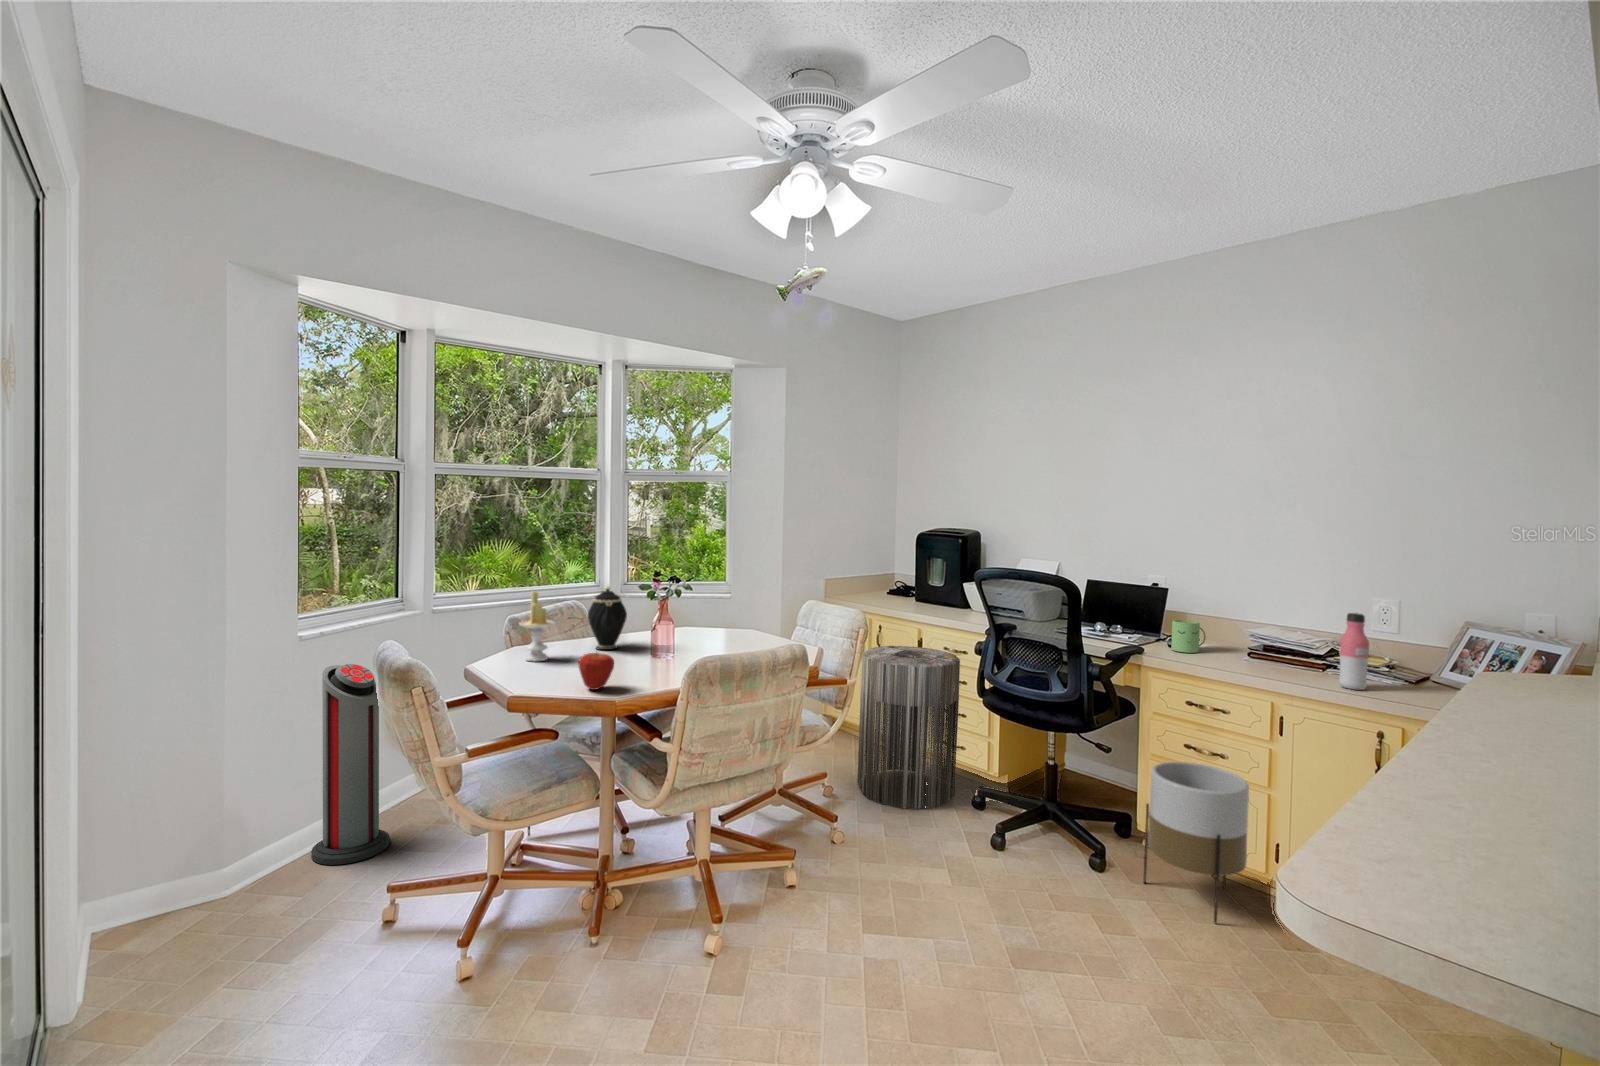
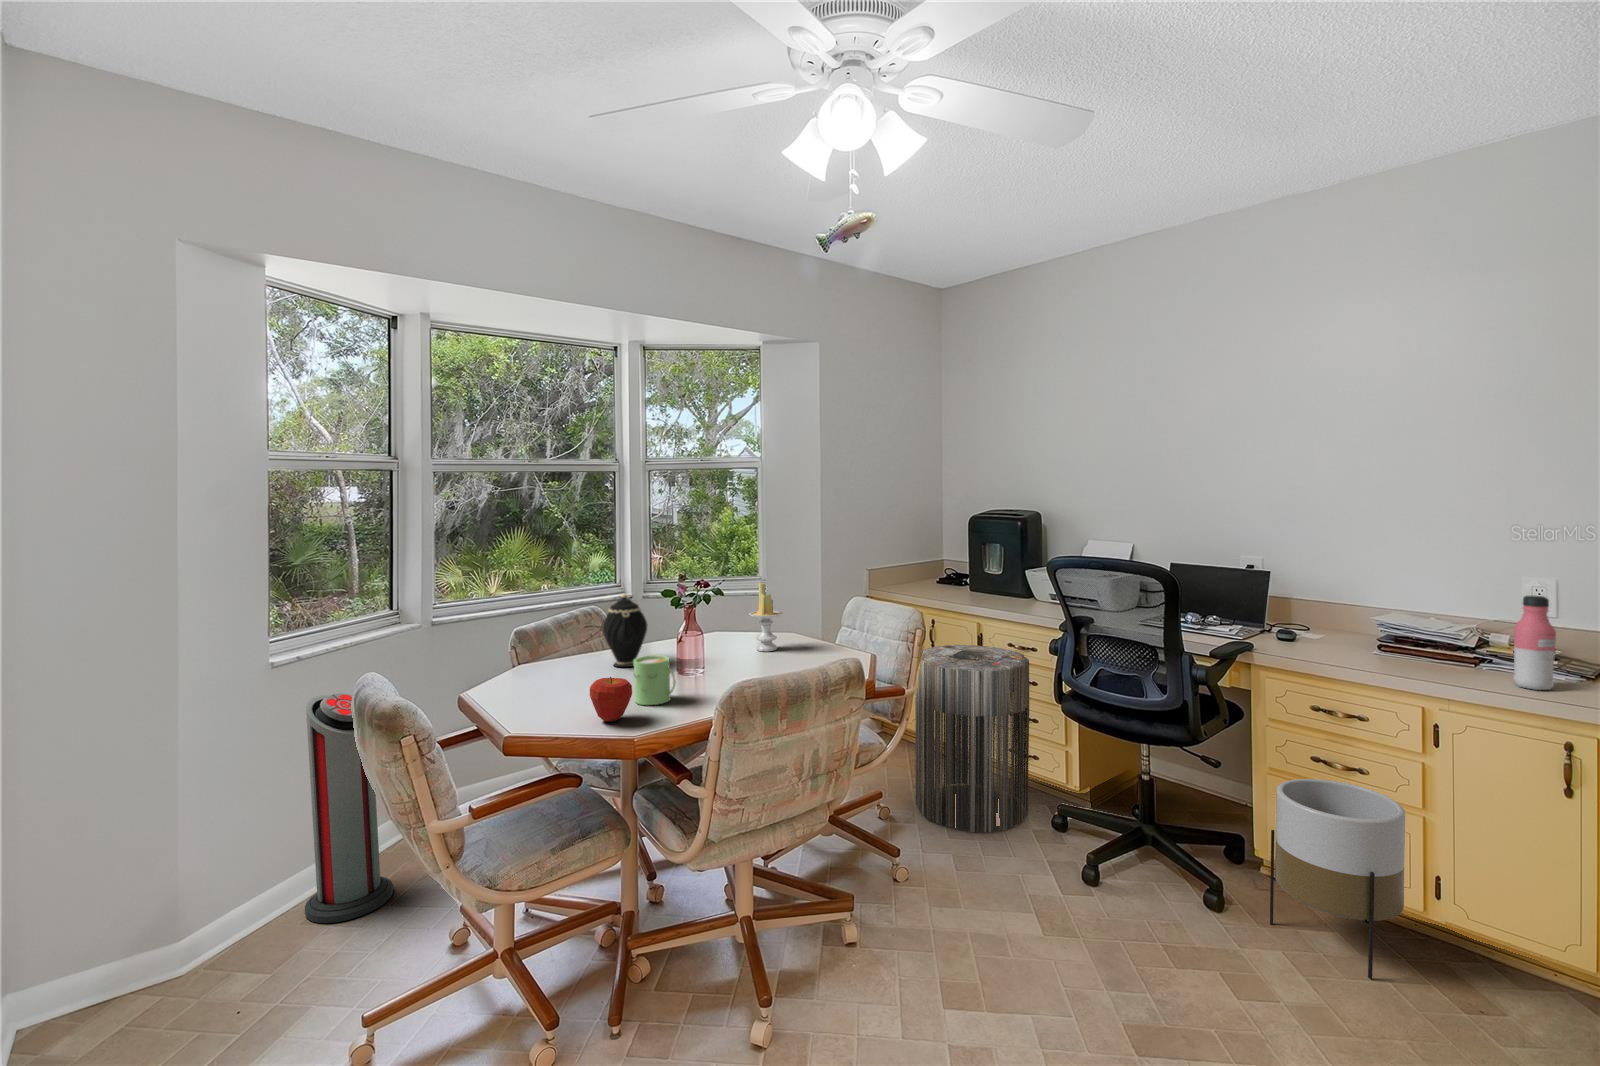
candle: present [519,591,555,661] -> present [749,582,783,651]
mug: present [1171,620,1206,653] -> present [634,655,676,705]

